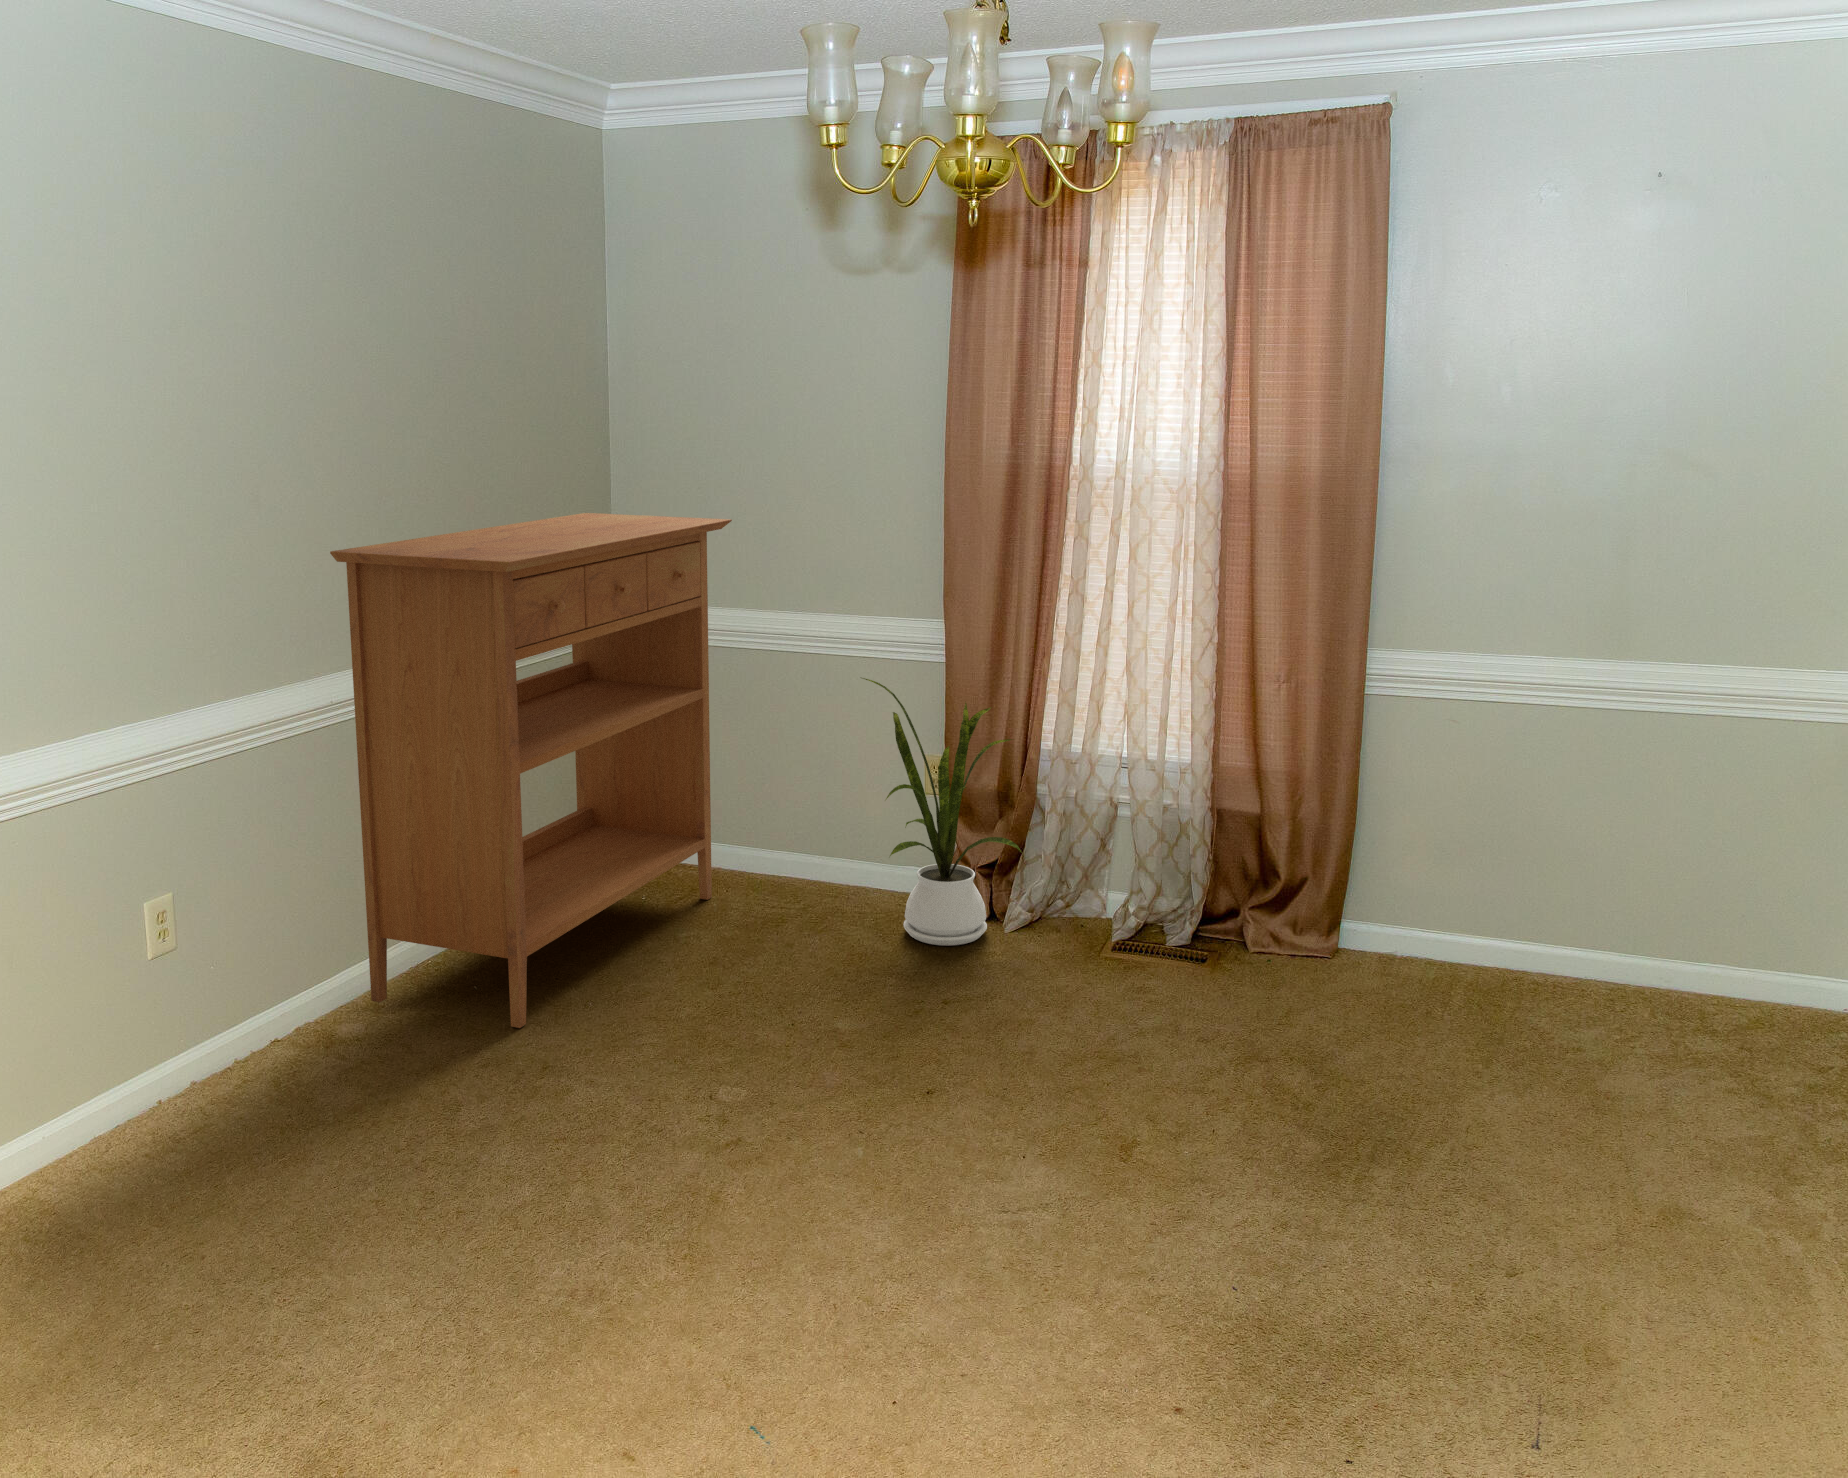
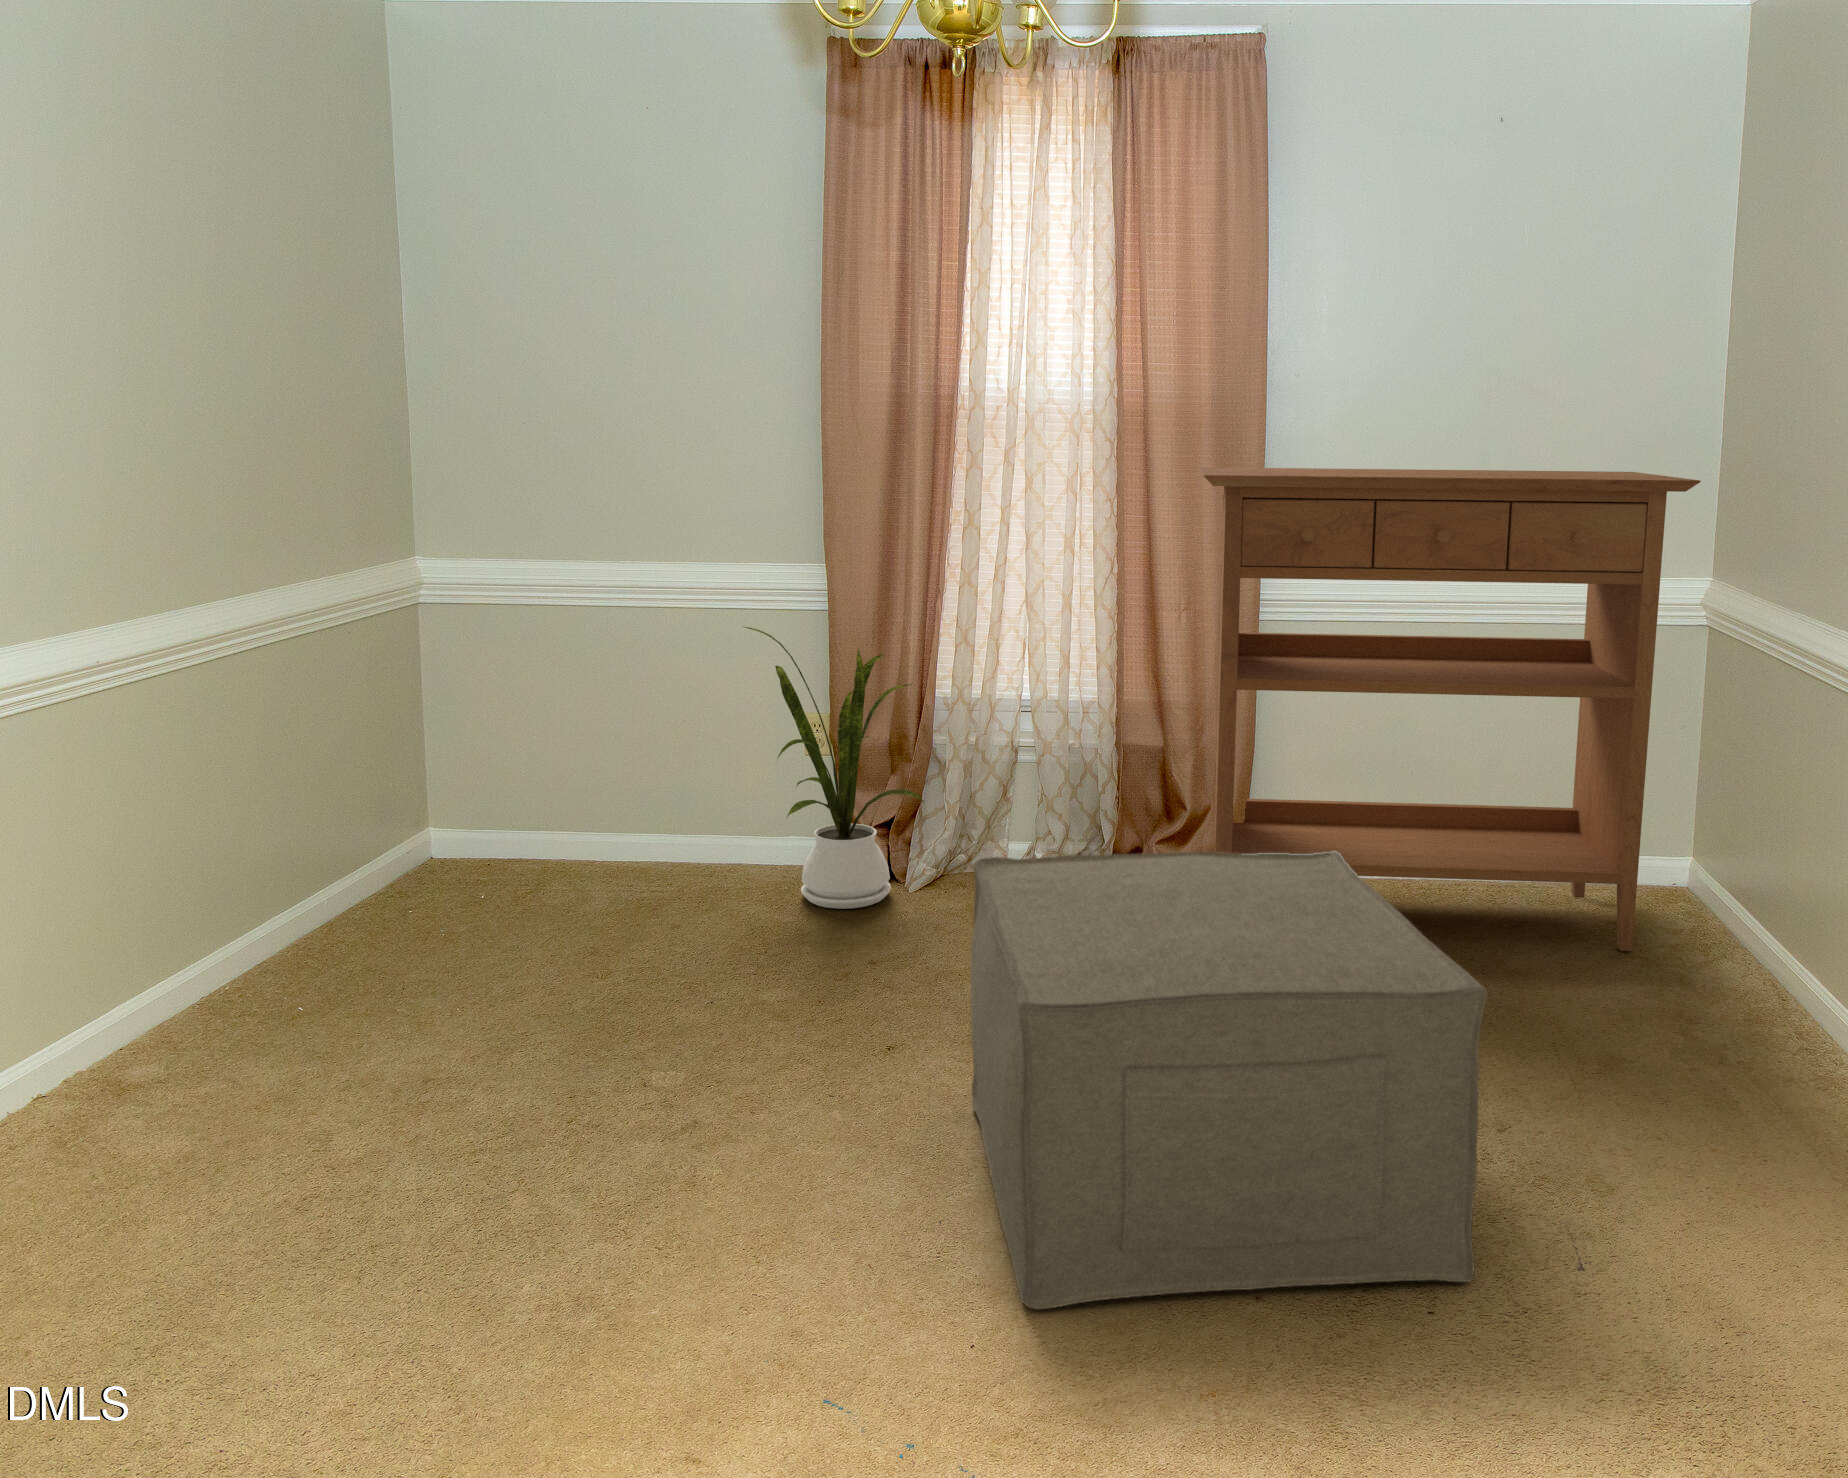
console table: present [330,513,732,1028] -> present [1198,468,1701,951]
ottoman: none [967,935,1429,1411] -> present [970,851,1487,1309]

